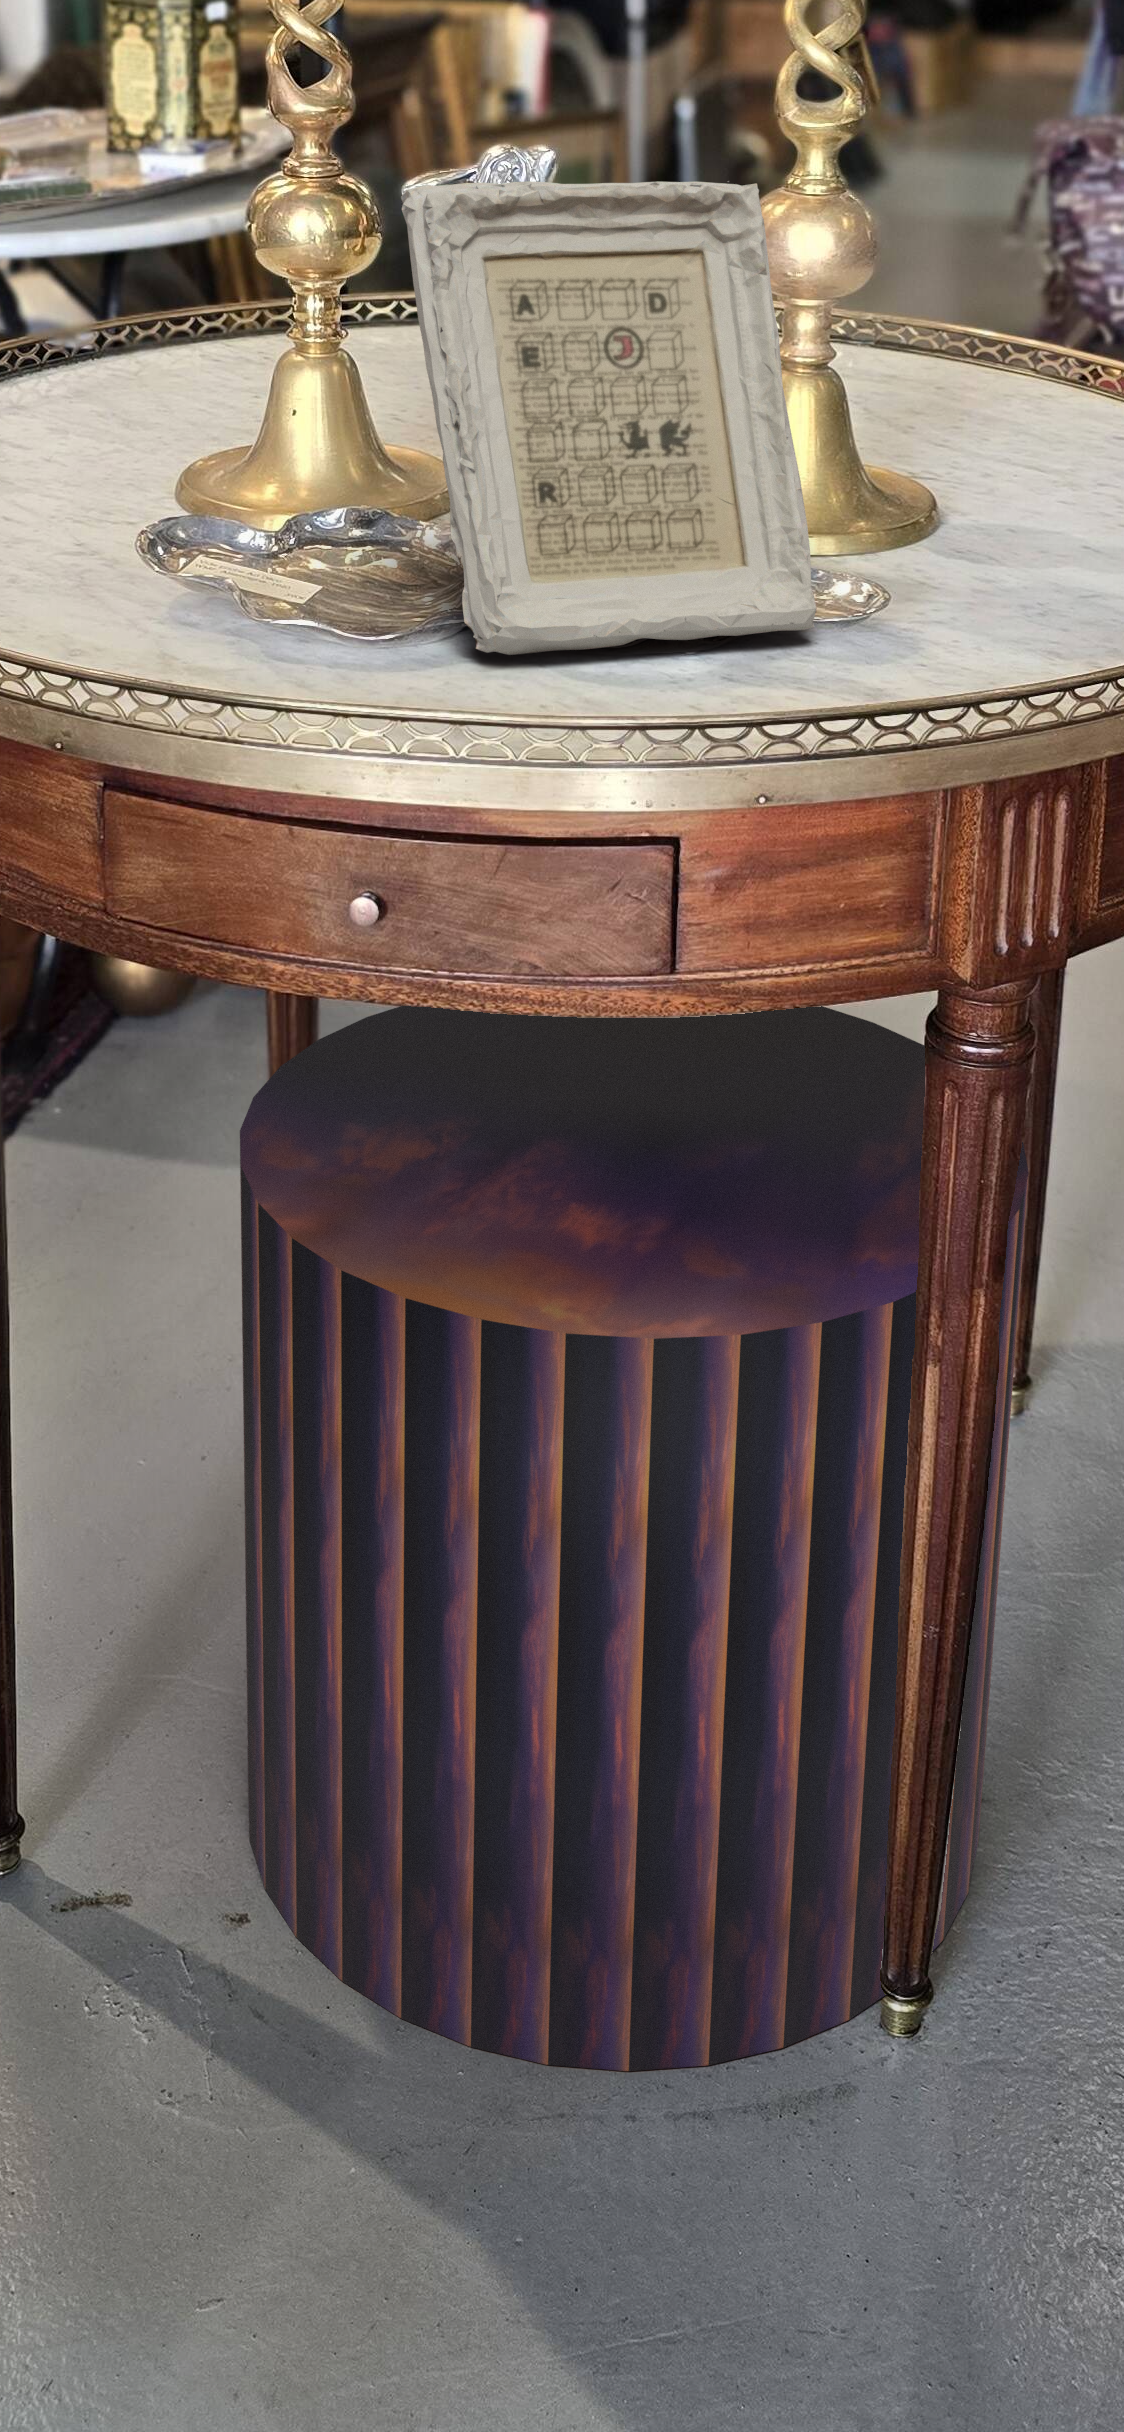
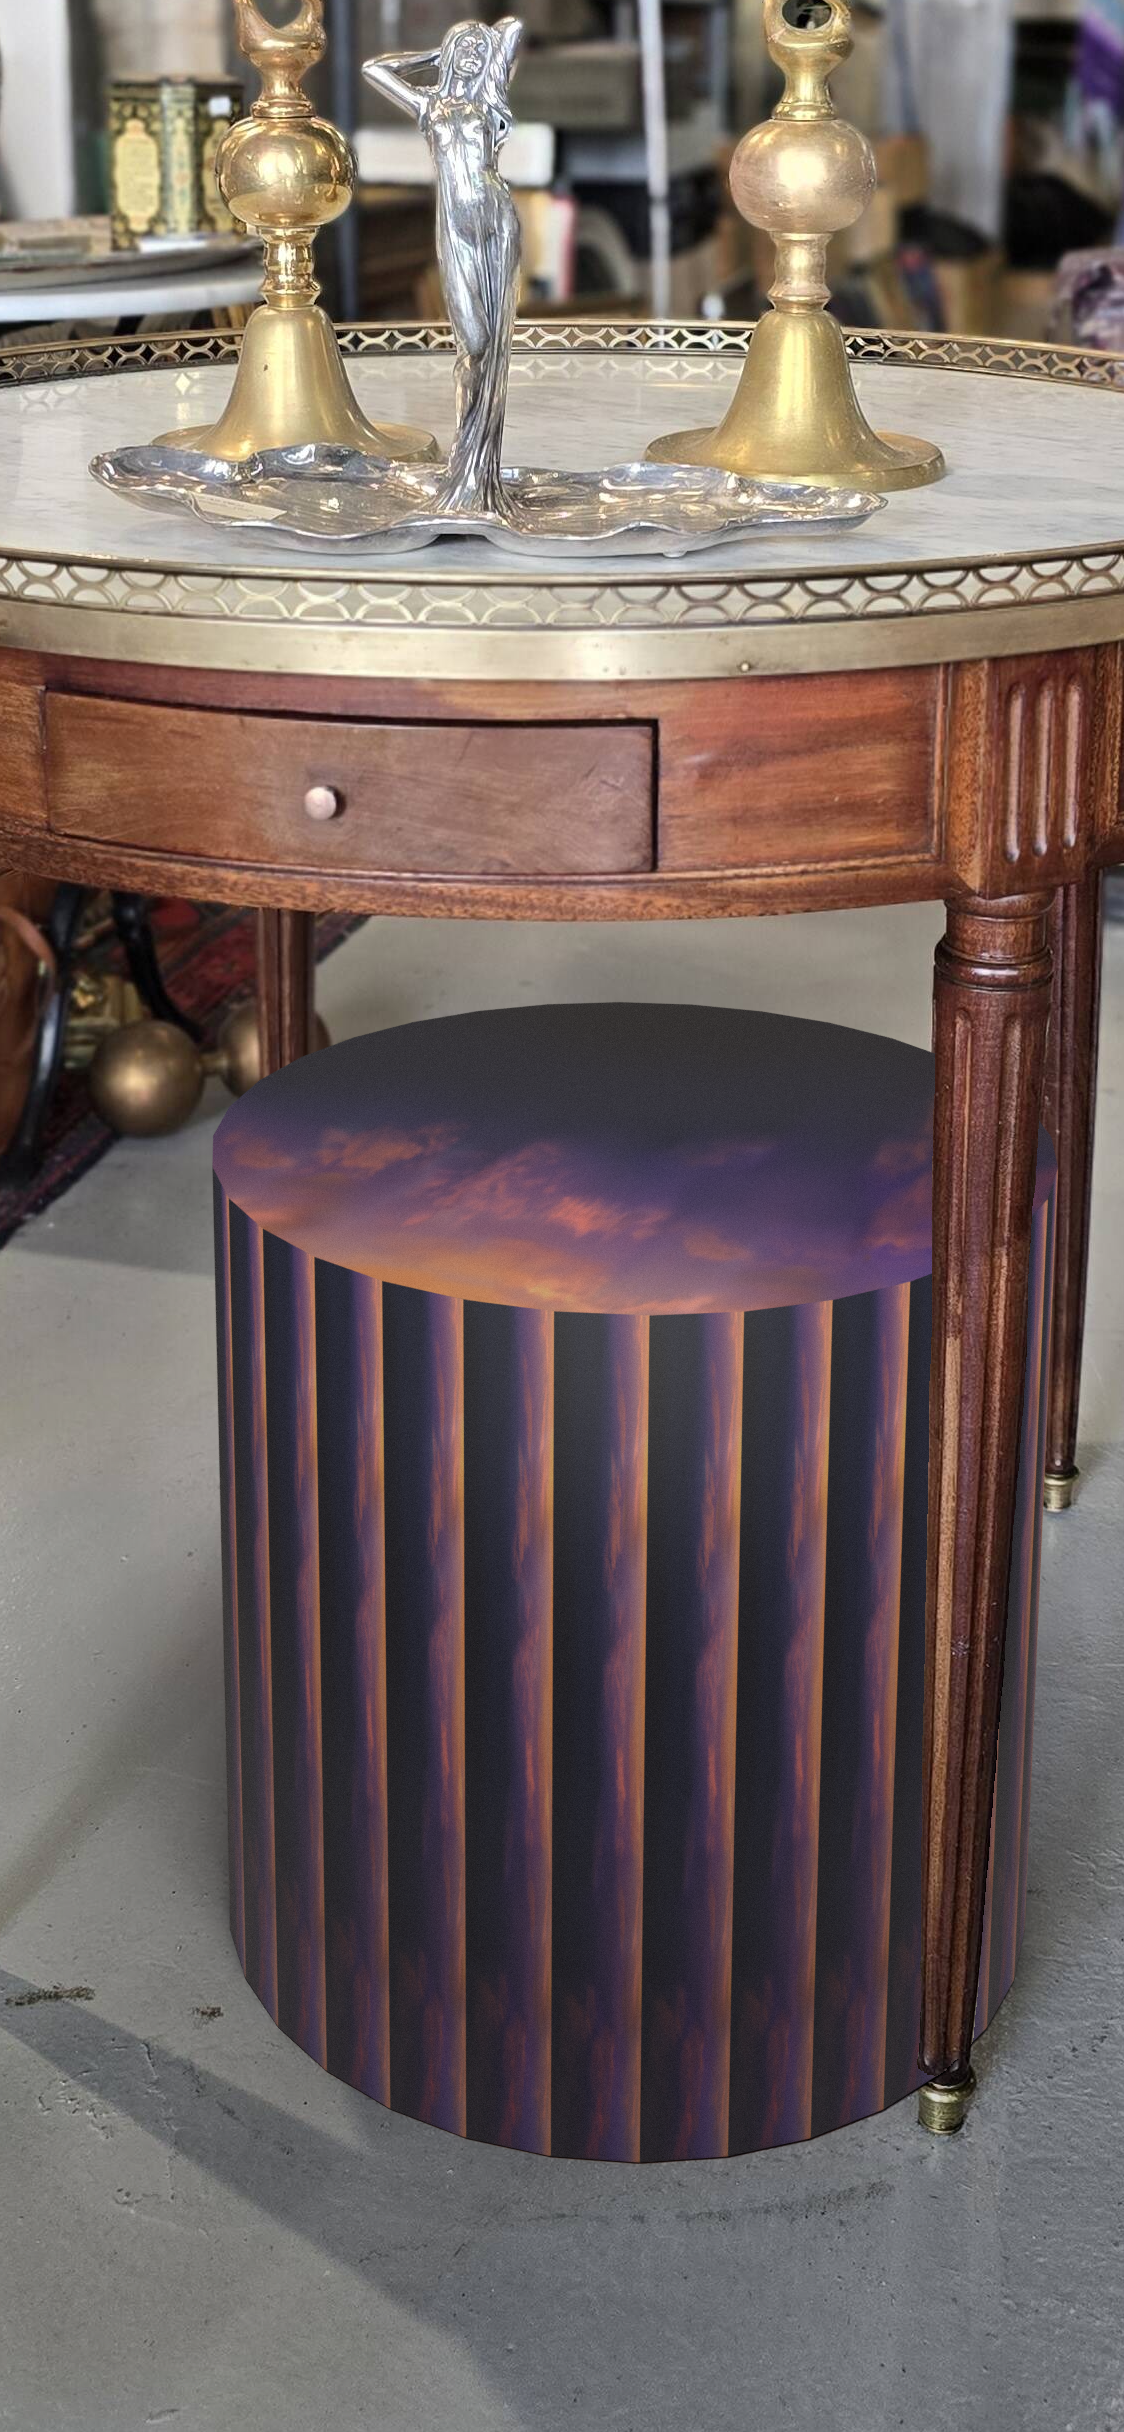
picture frame: present [401,181,816,655] -> none [359,54,805,539]

